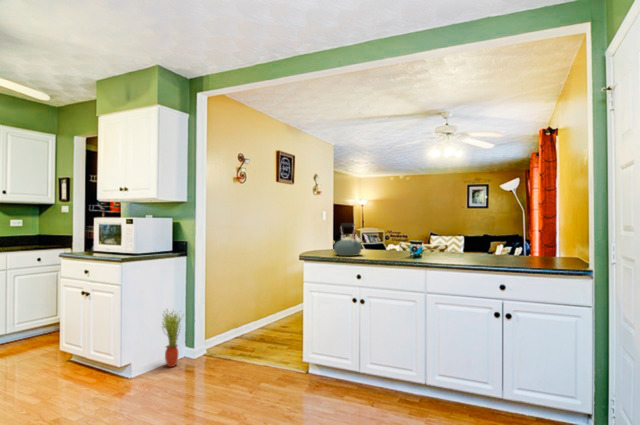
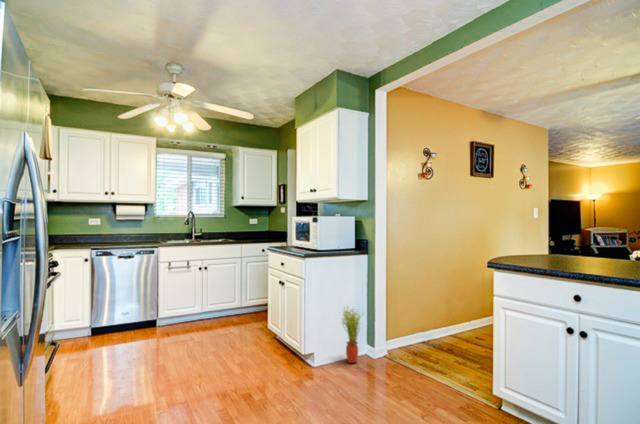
kettle: present [334,223,362,256] -> none [538,224,582,268]

